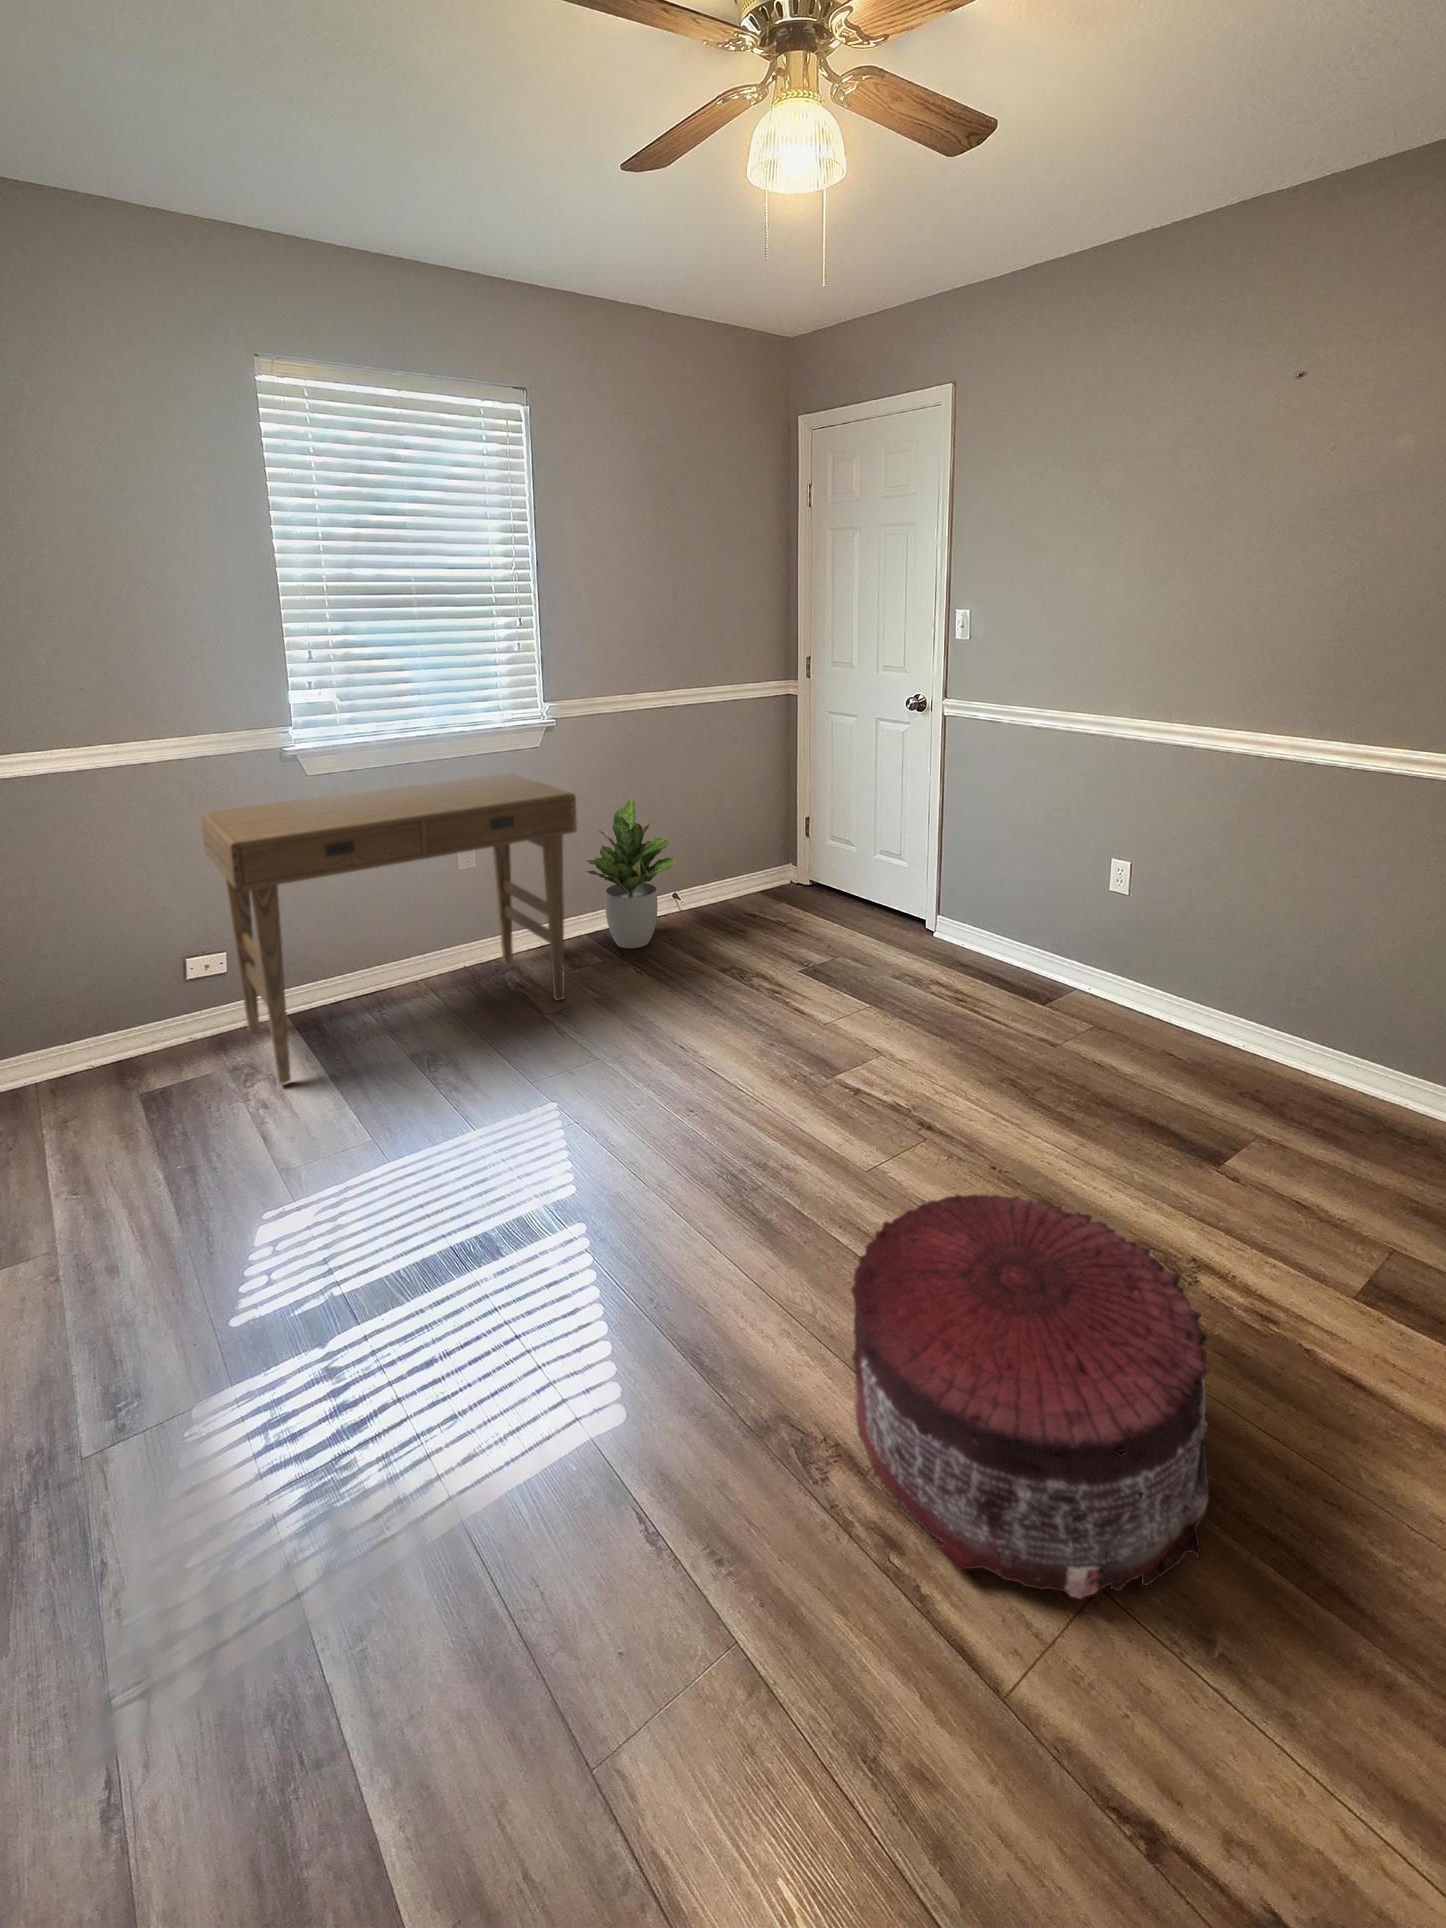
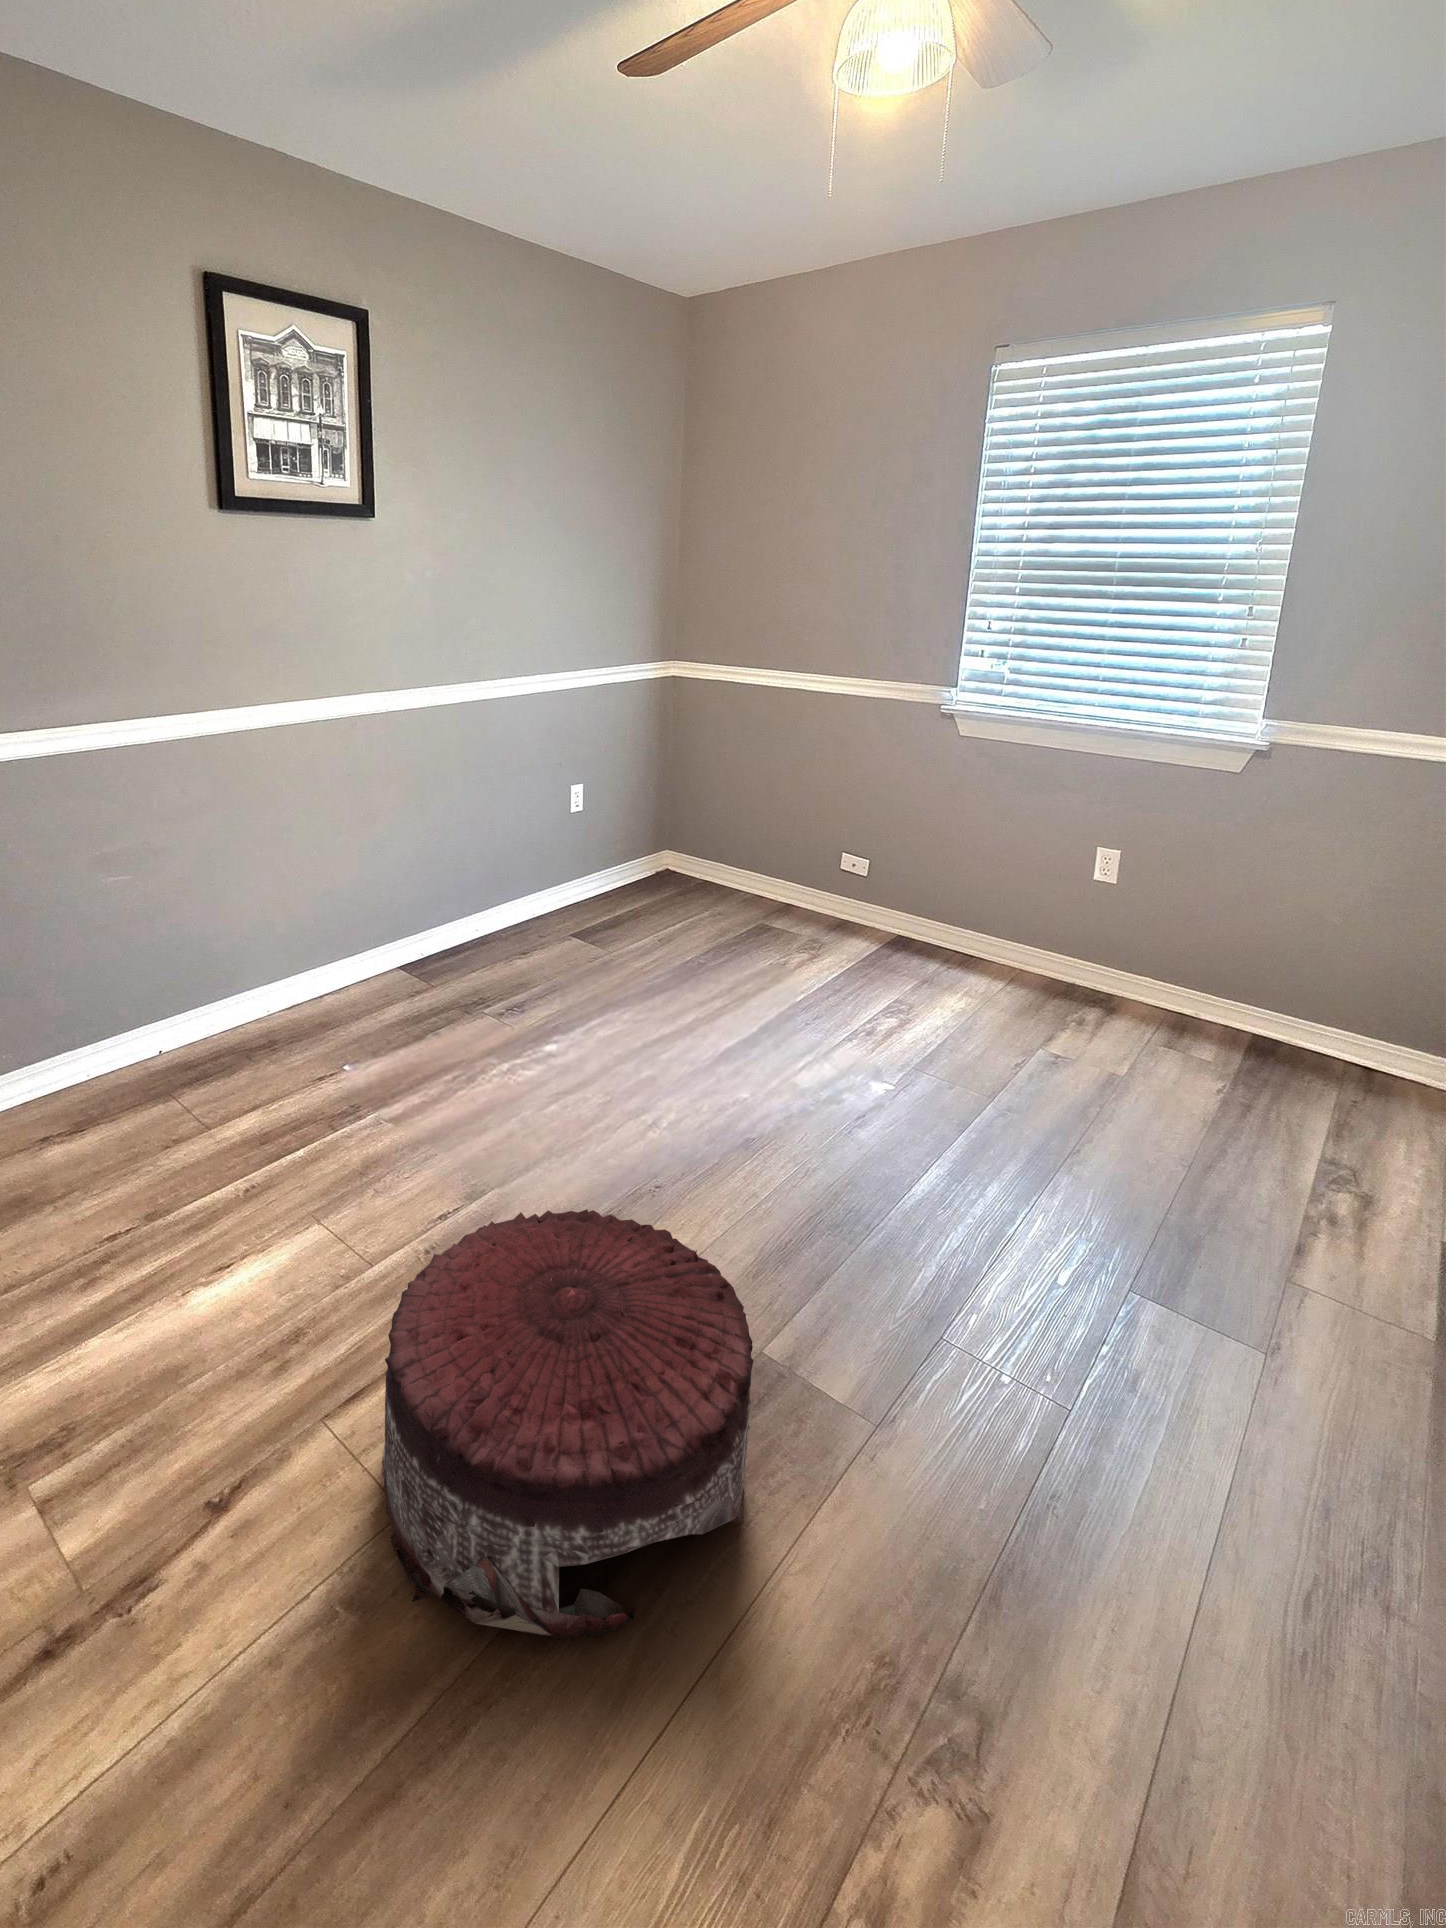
desk: present [201,773,577,1083] -> none [797,747,1180,1056]
potted plant: present [586,798,676,948] -> none [1226,877,1398,1089]

